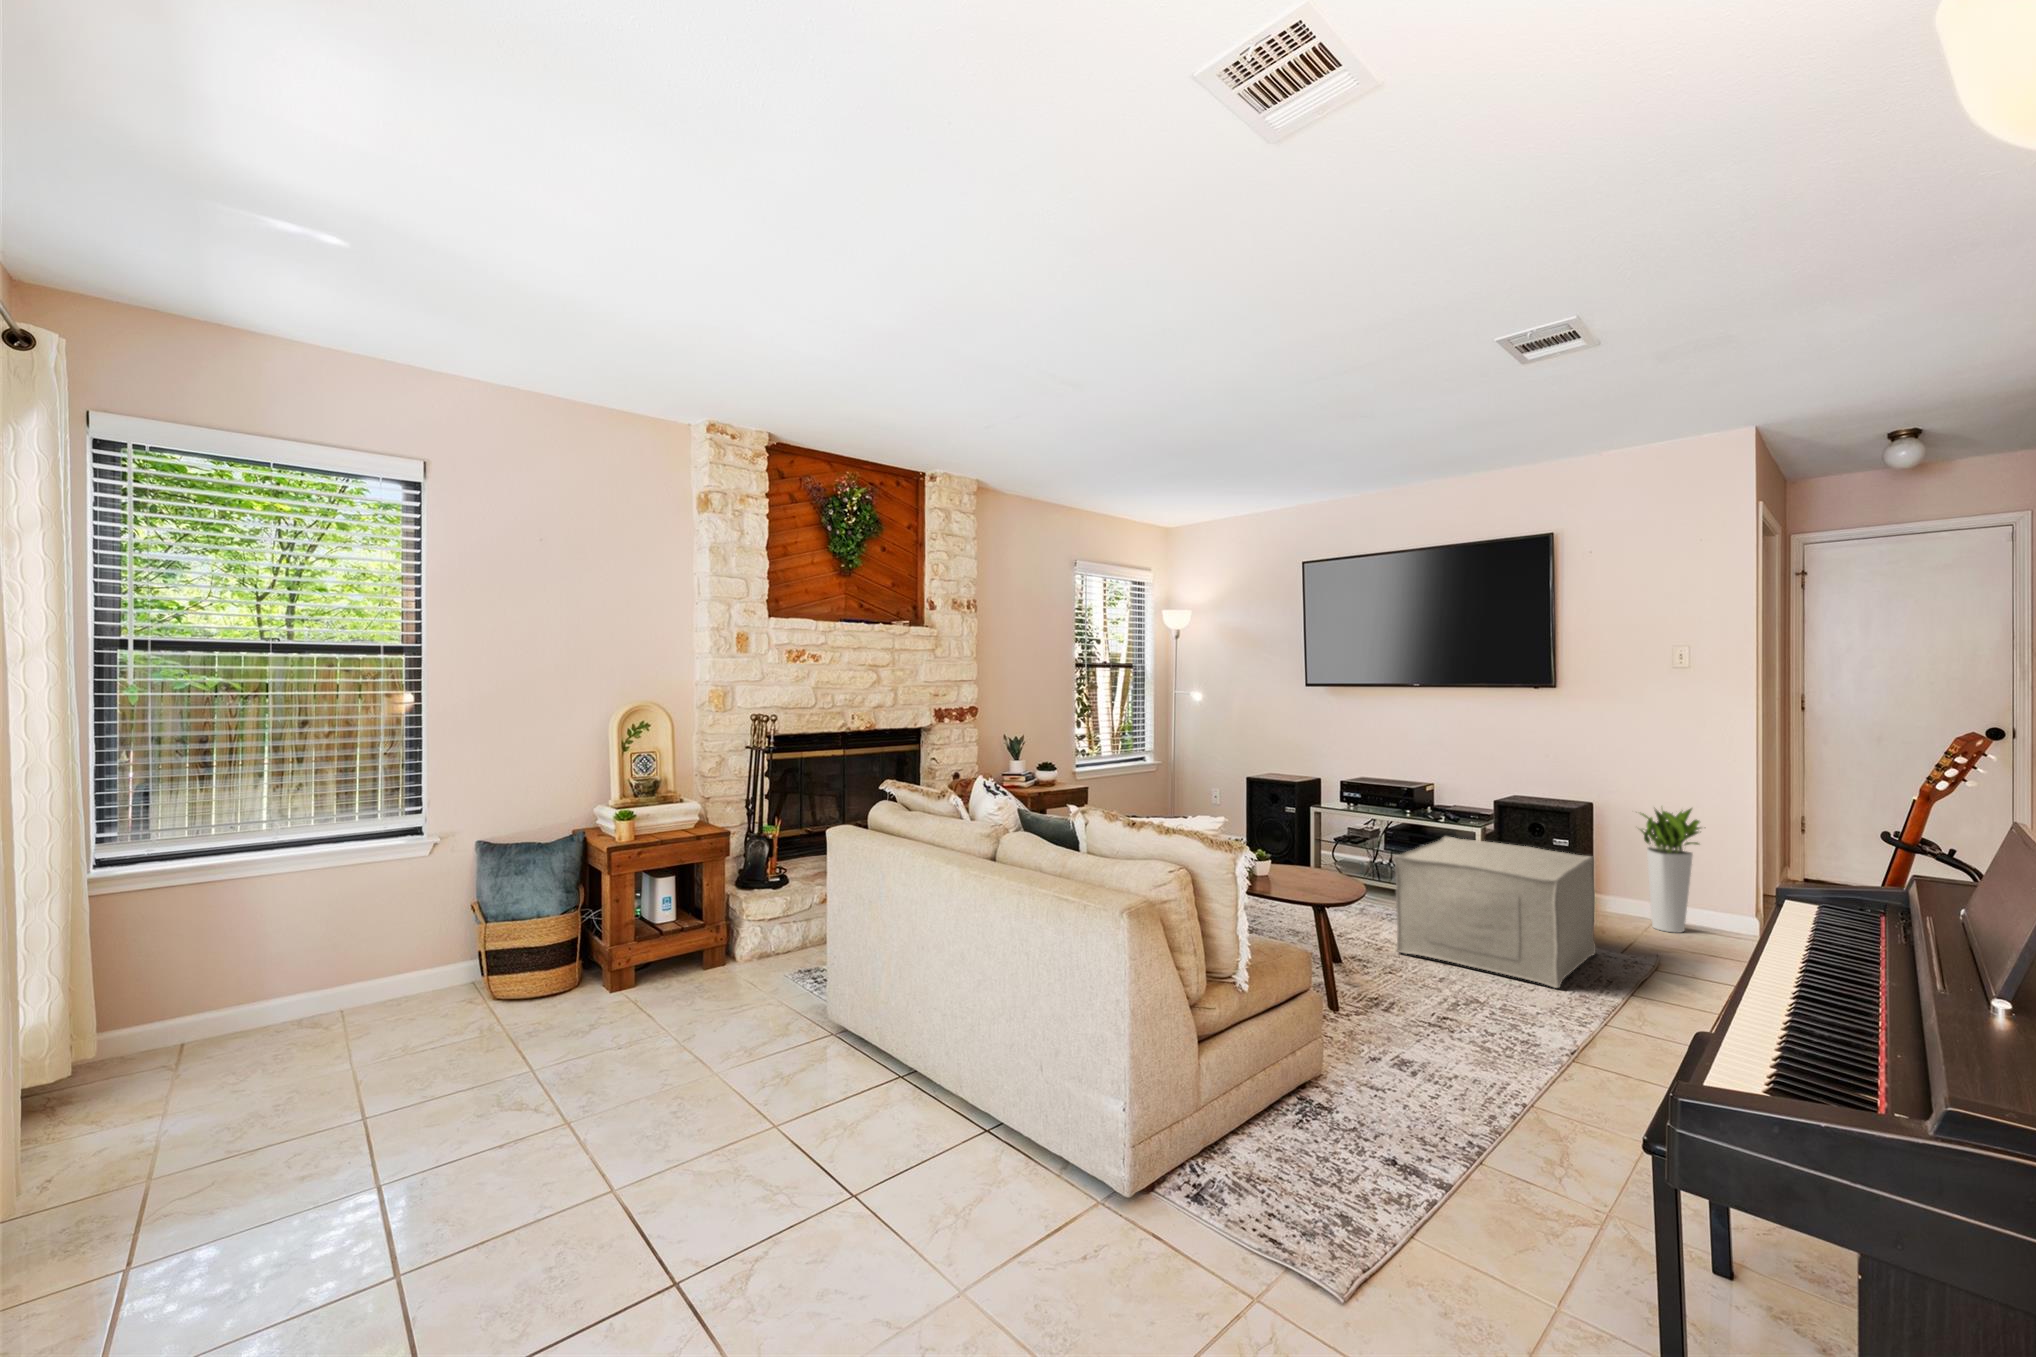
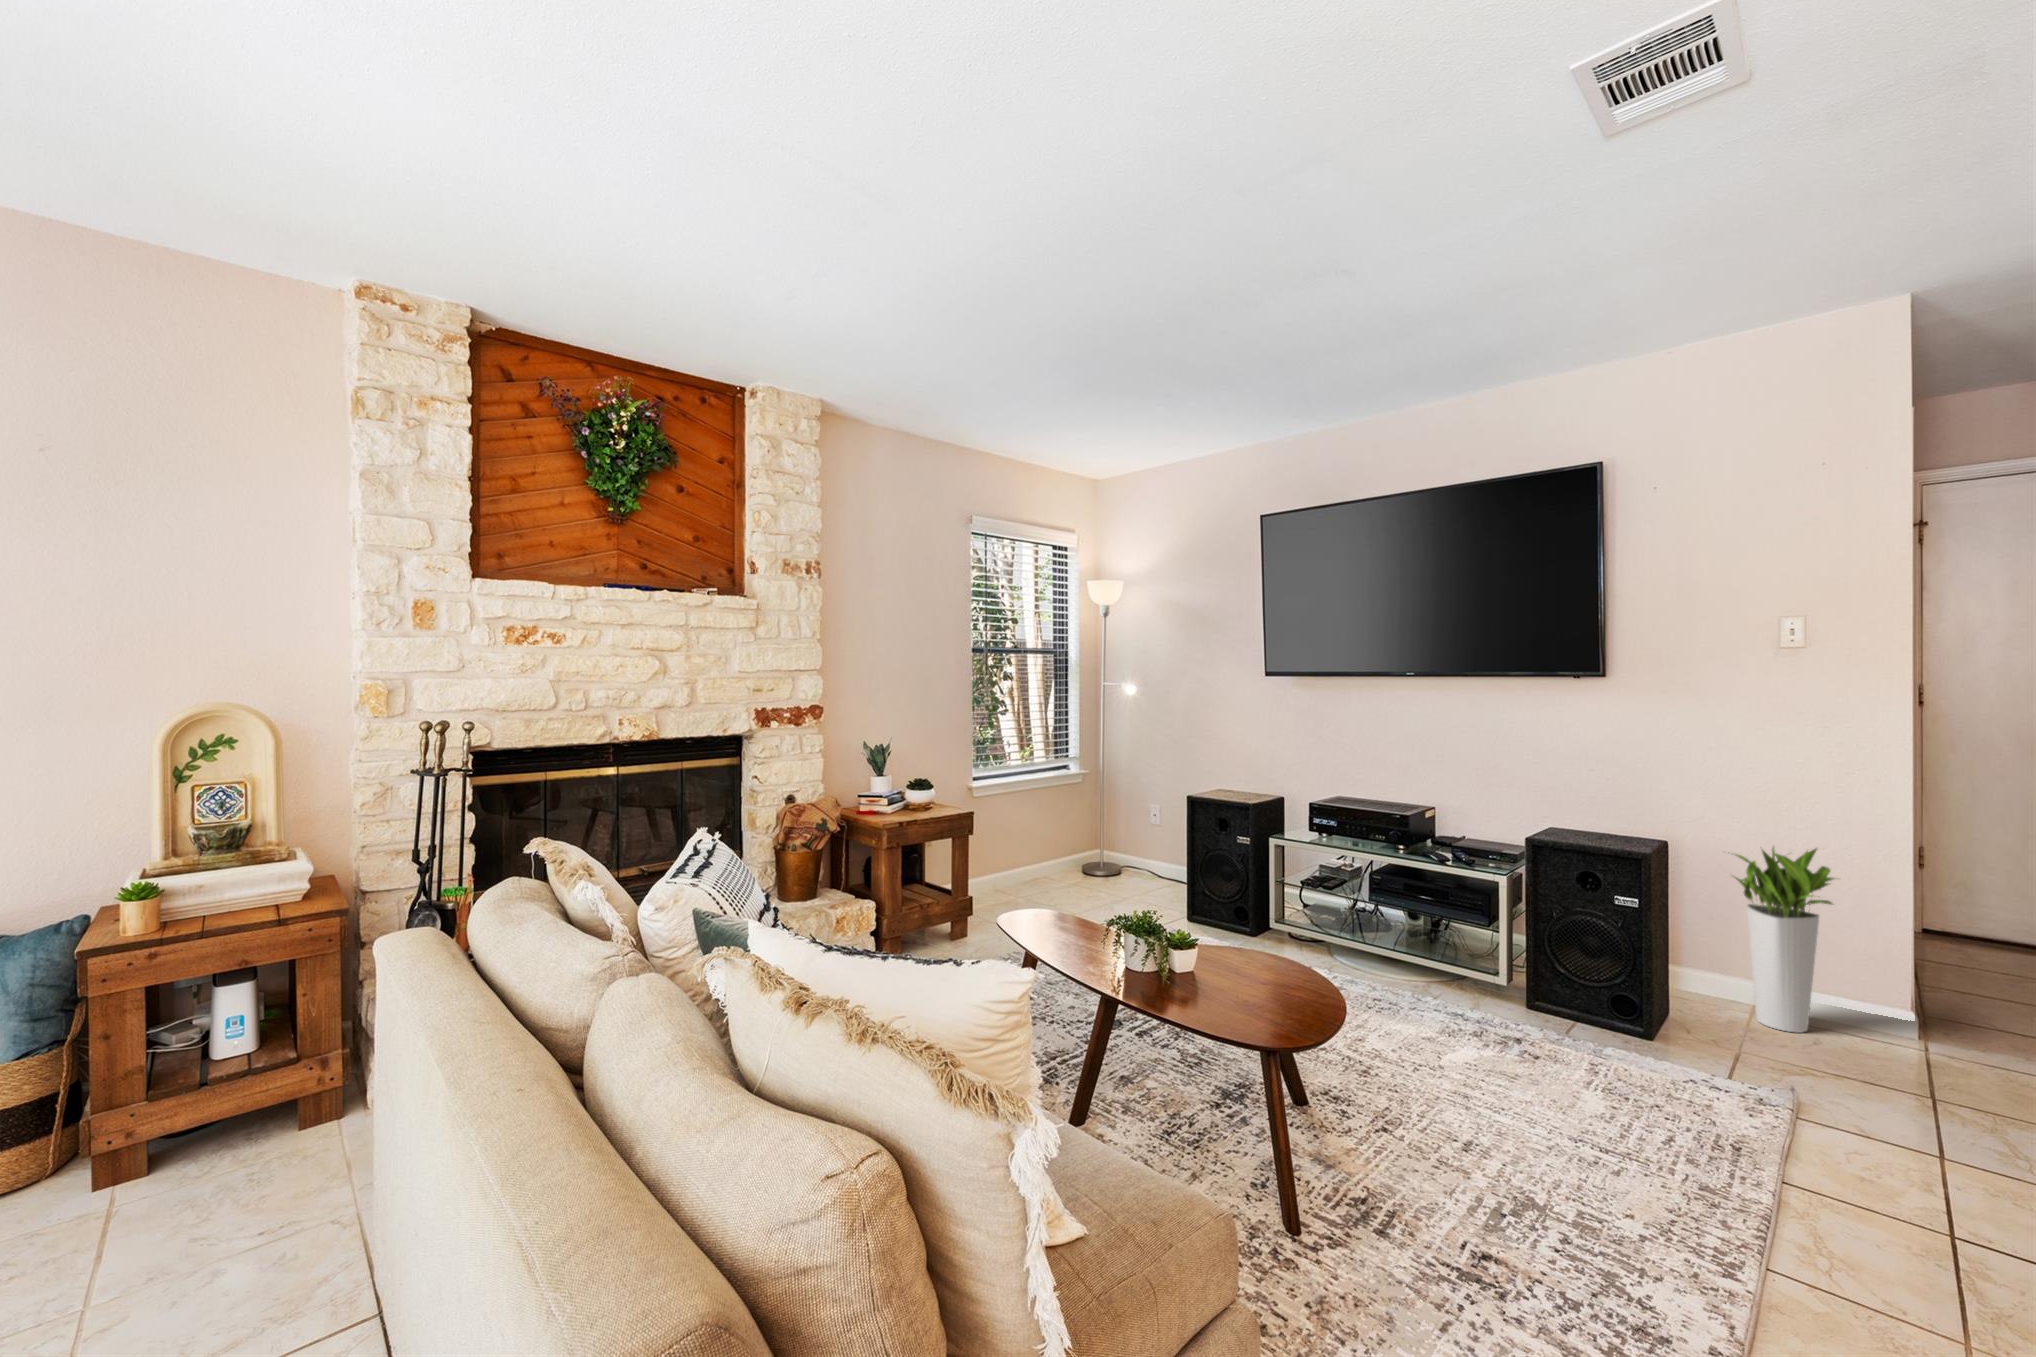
ottoman: present [1394,836,1596,988] -> none [1387,890,1697,1168]

